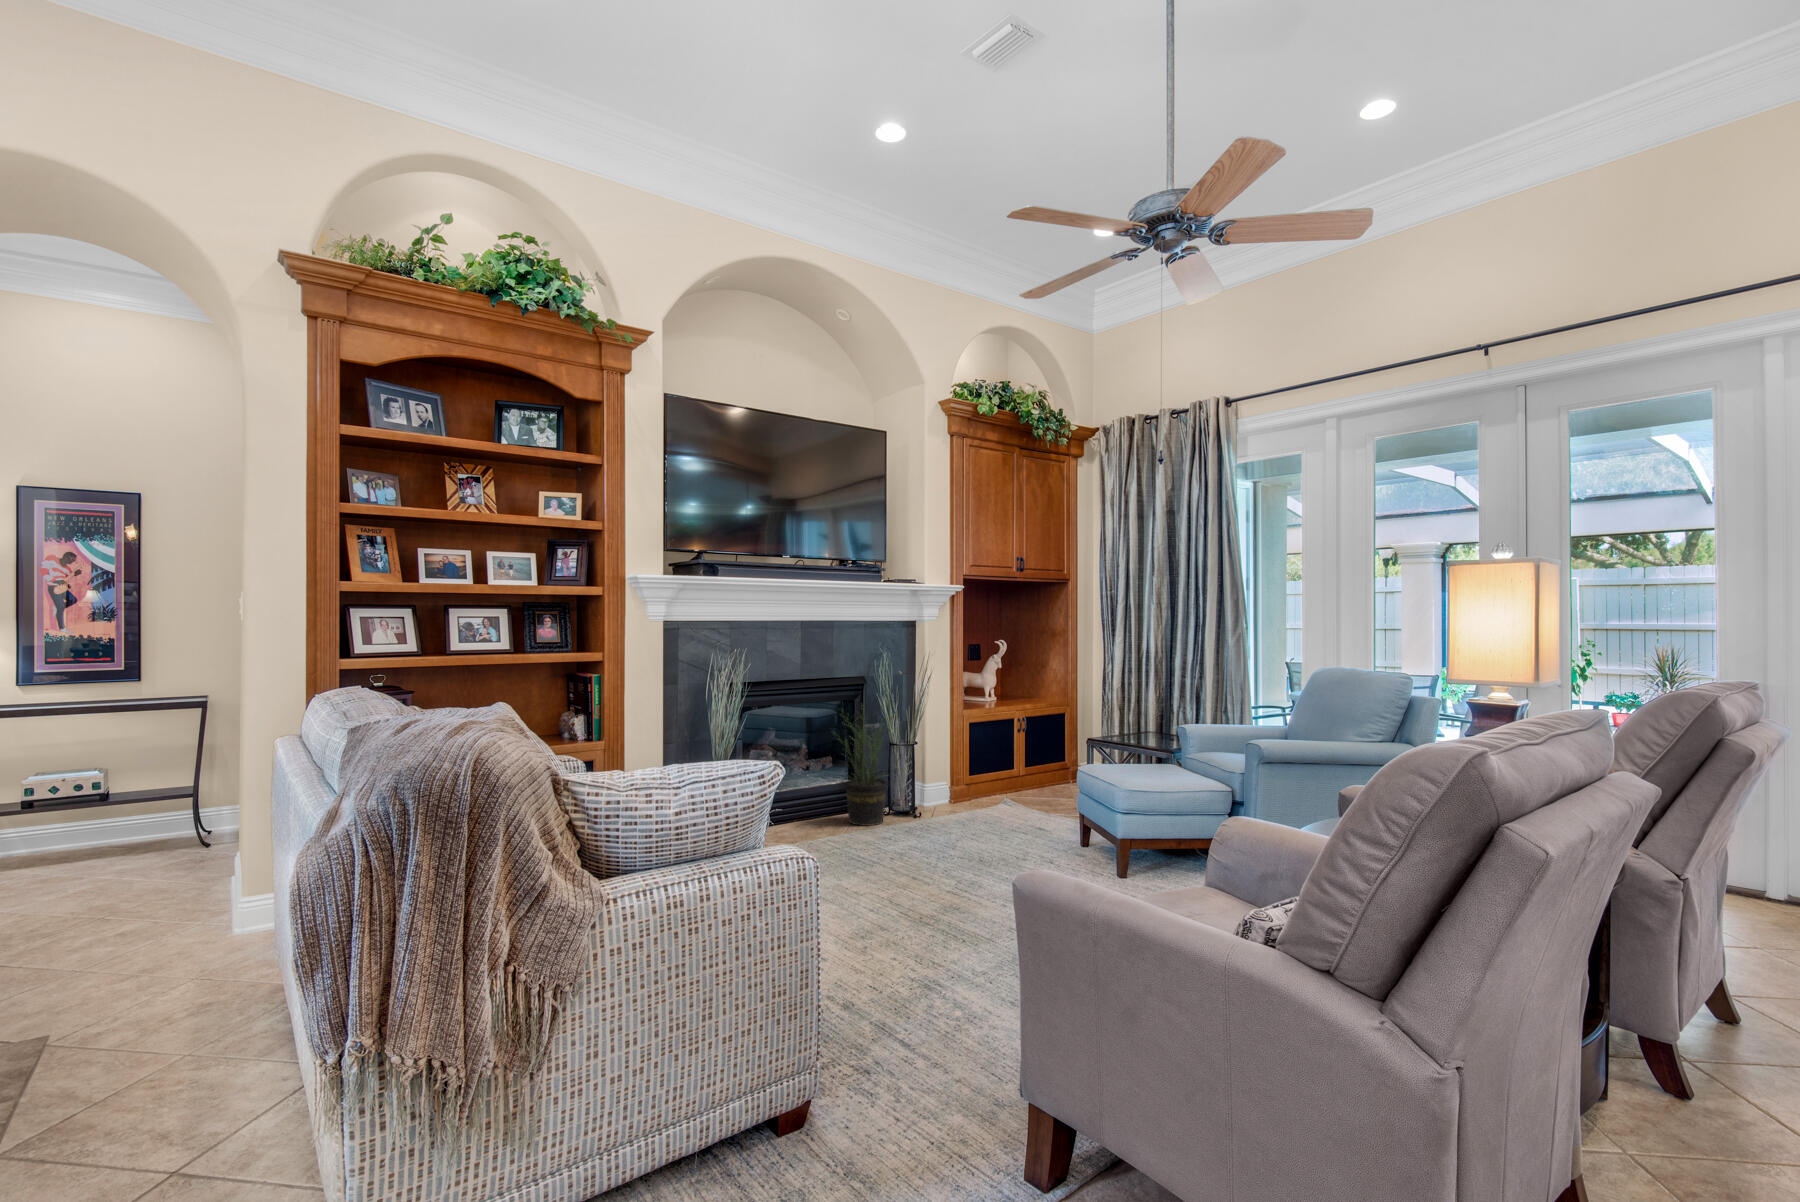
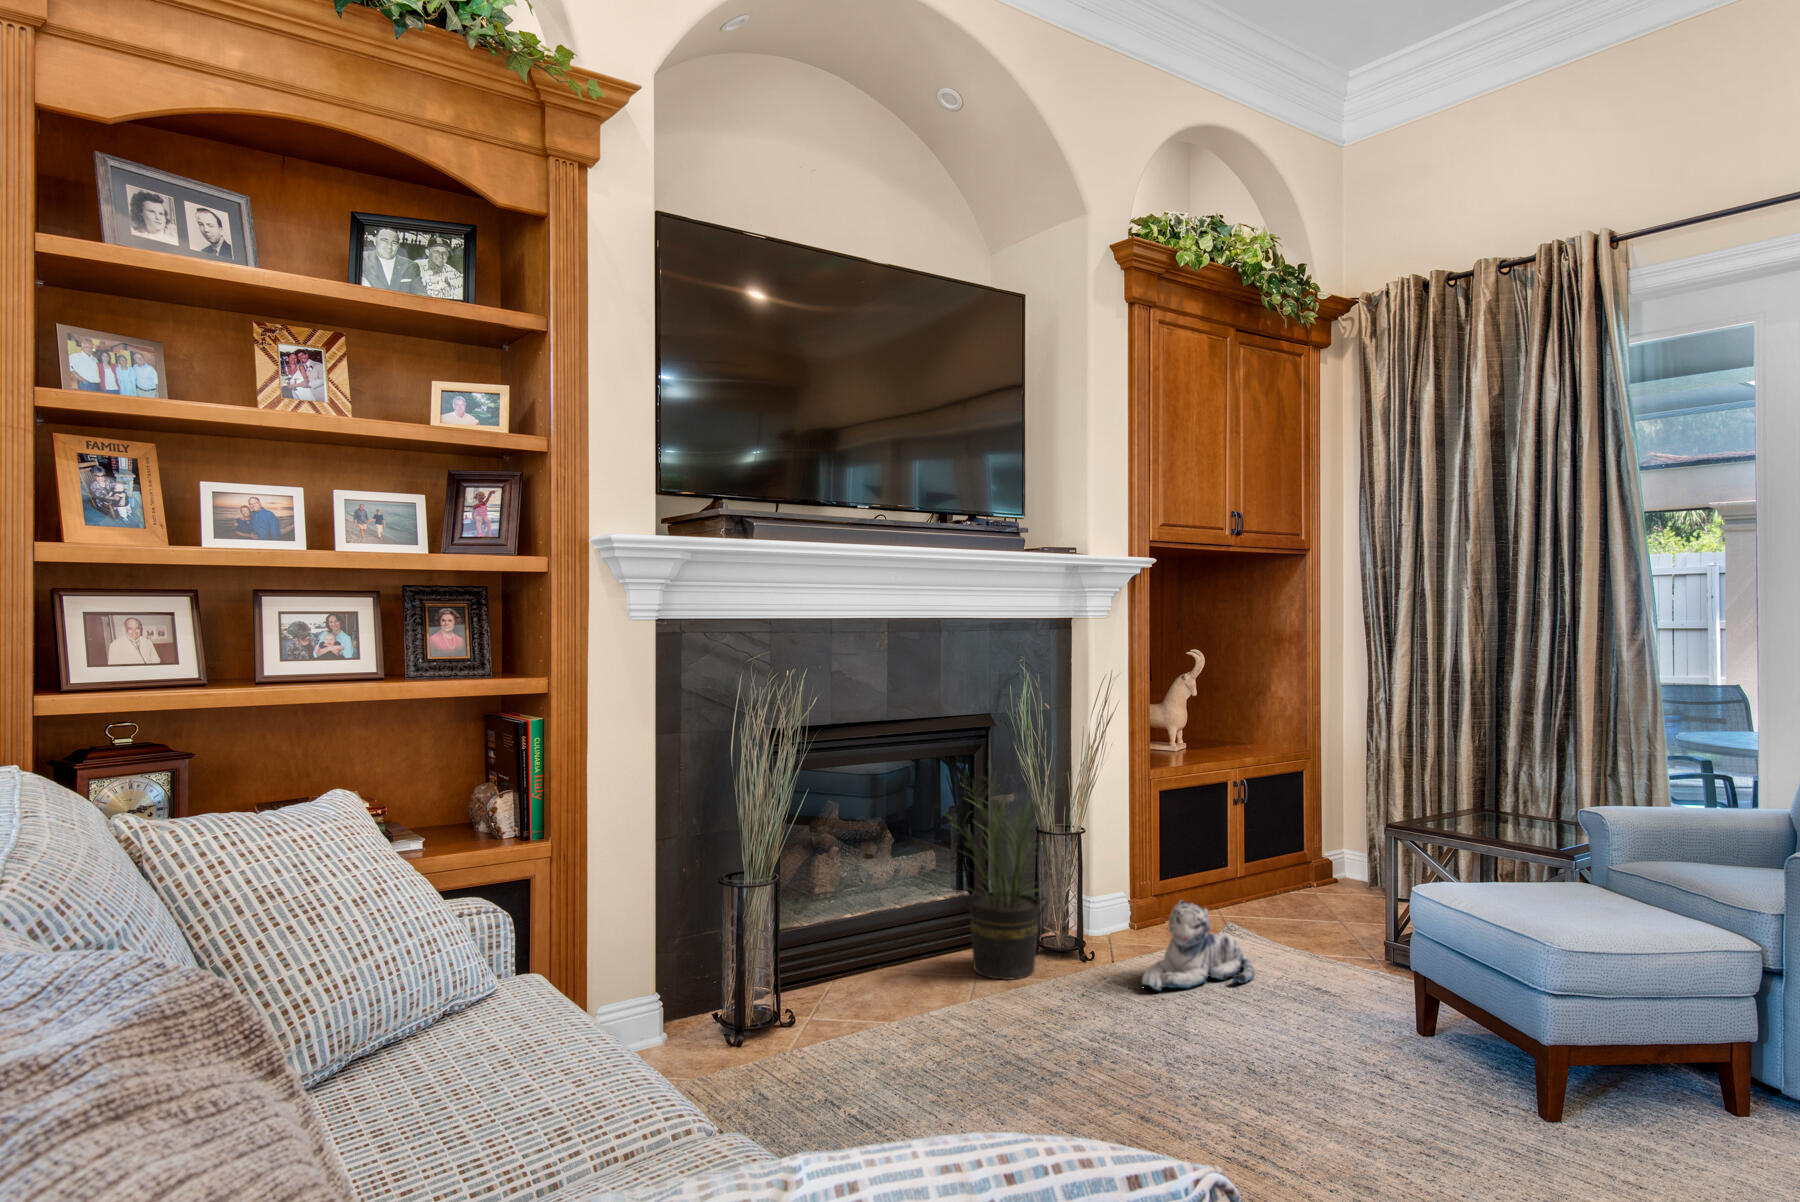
plush toy: none [939,780,1008,830] -> present [1141,900,1254,991]

